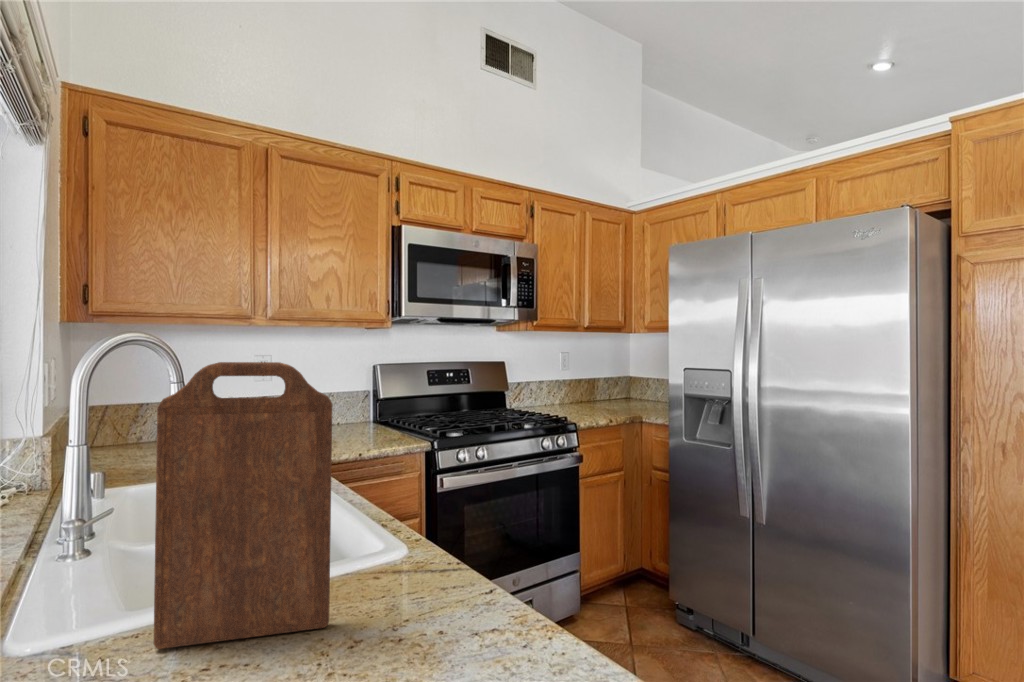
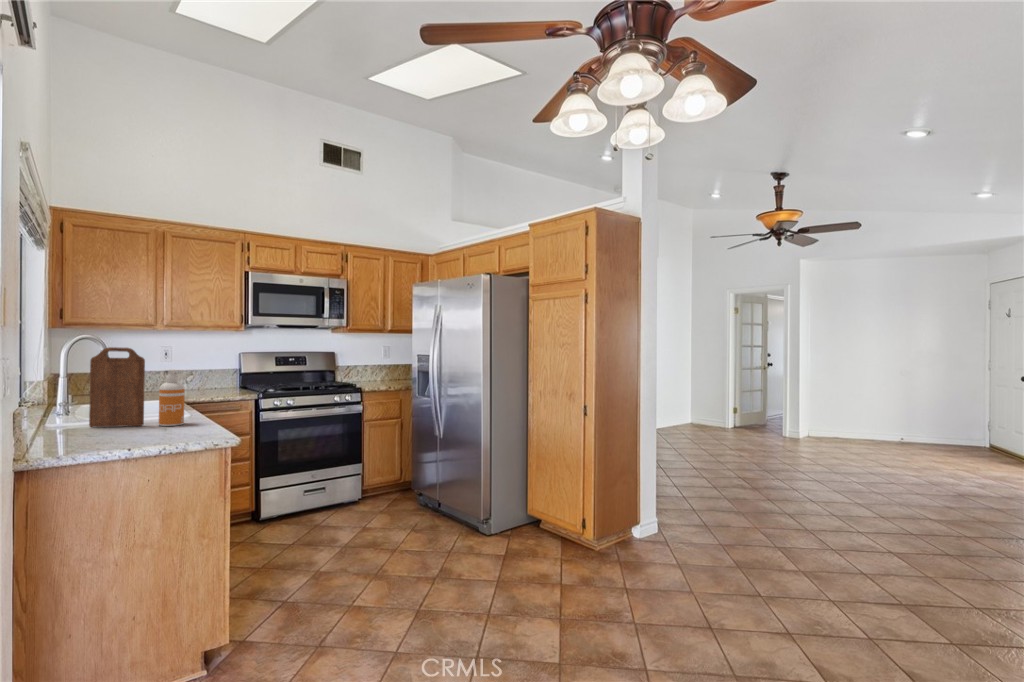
soap dispenser: none [374,432,447,629] -> present [159,370,185,426]

